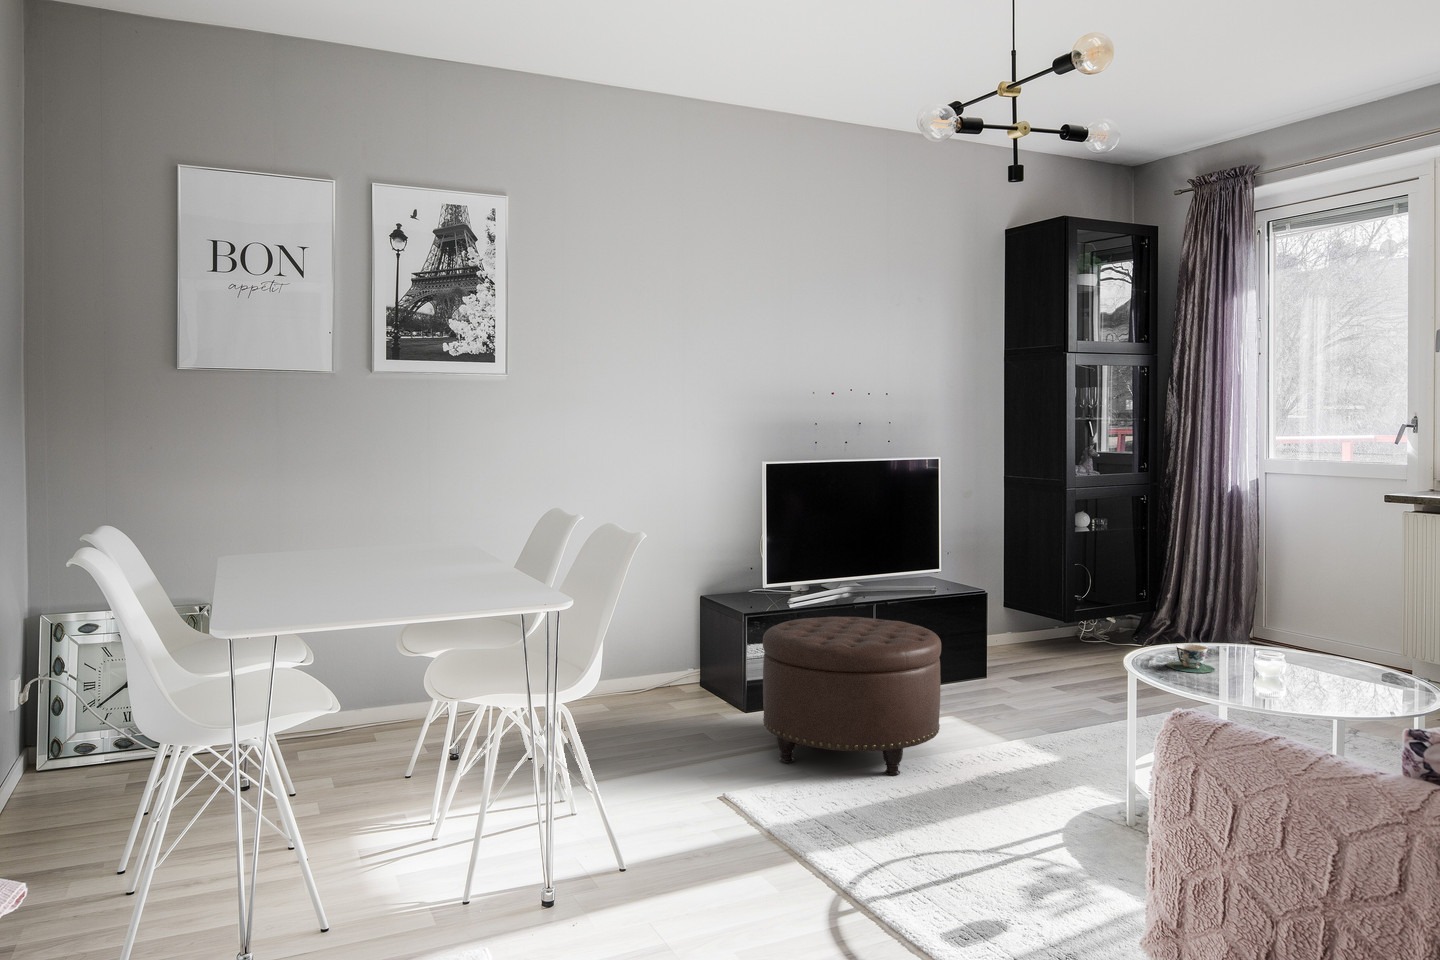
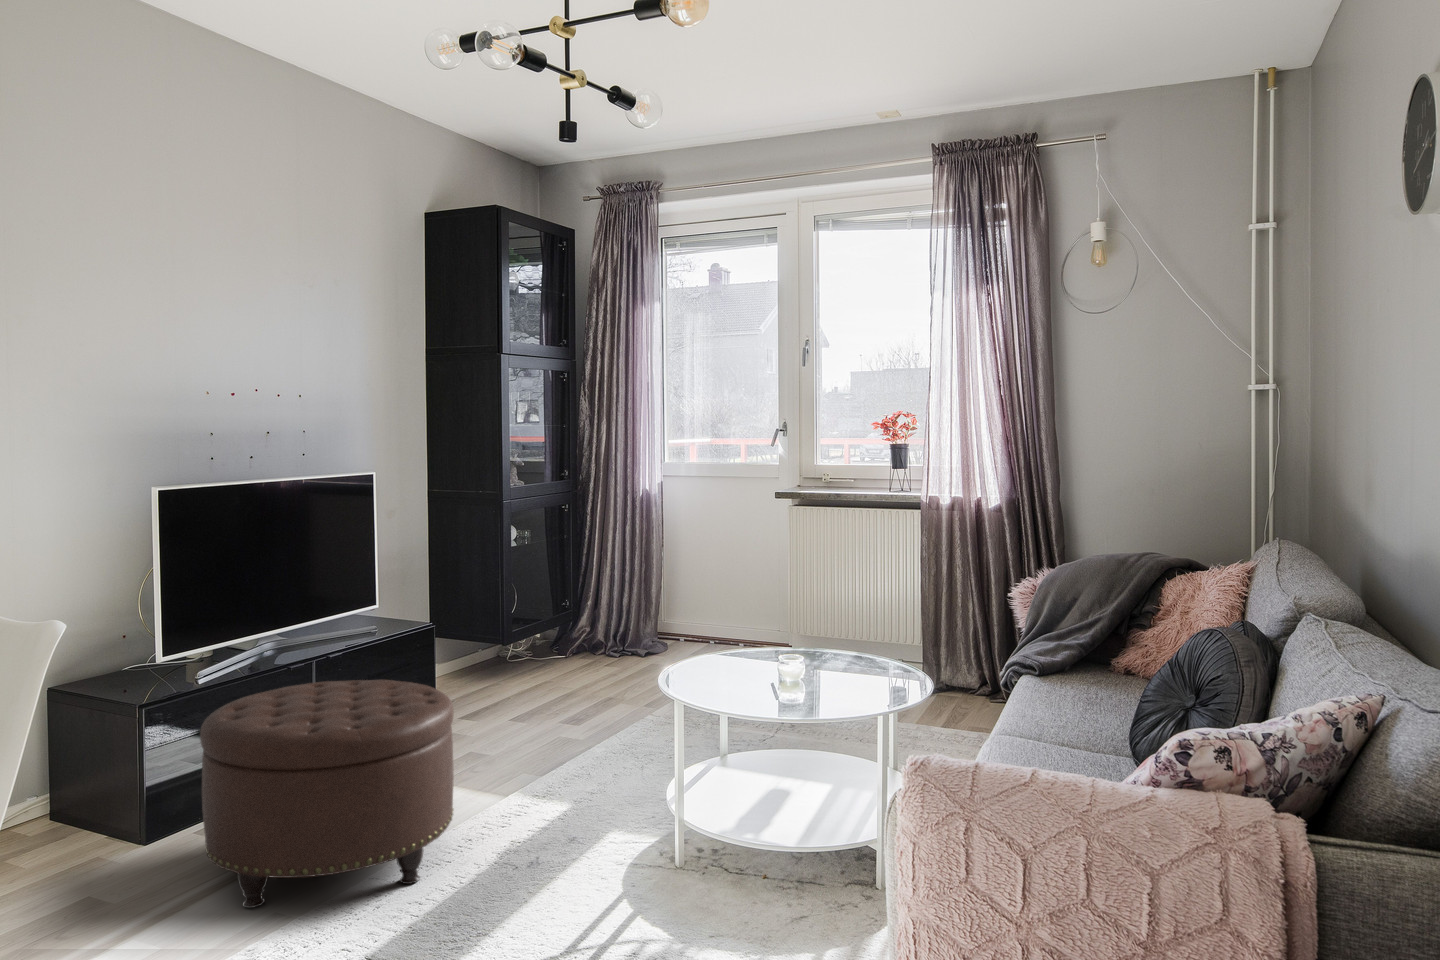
teacup: present [1166,644,1215,673] -> none [711,662,757,693]

